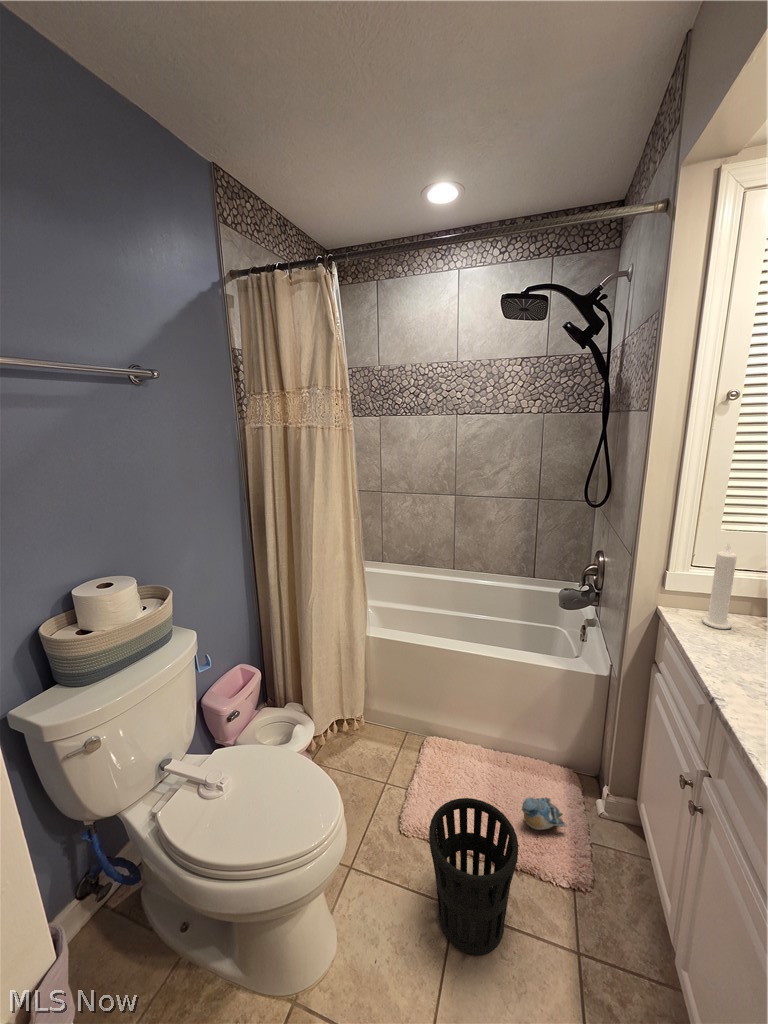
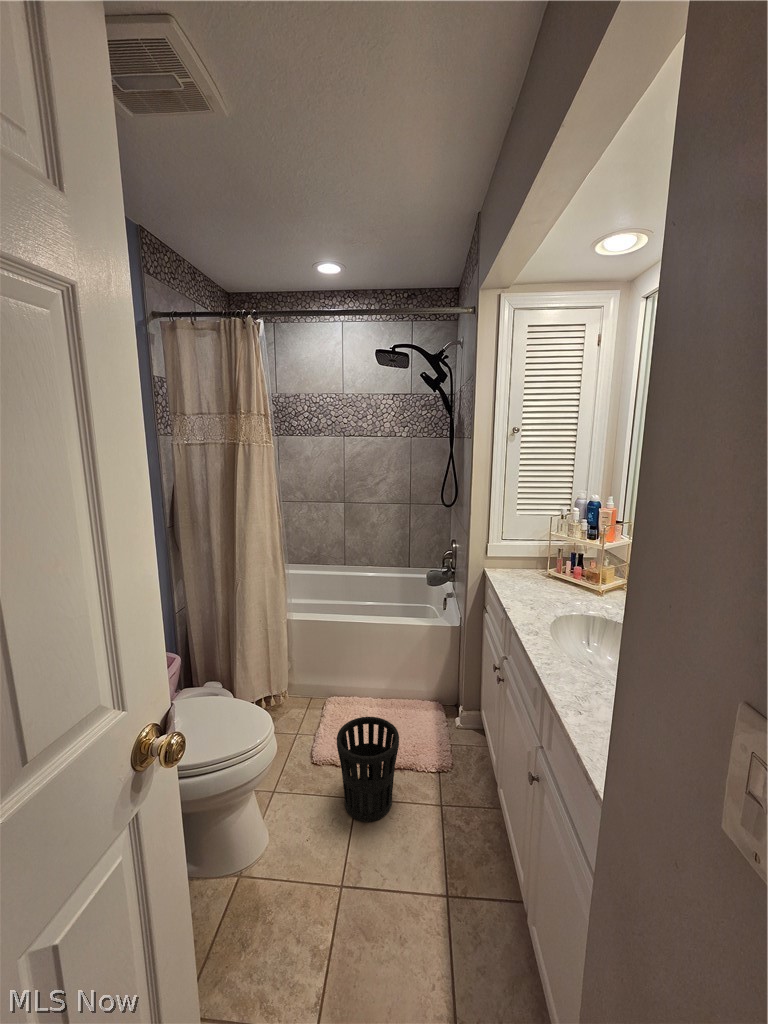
candle: present [702,543,737,629] -> none [509,522,525,577]
plush toy: present [522,797,567,830] -> none [402,720,435,743]

